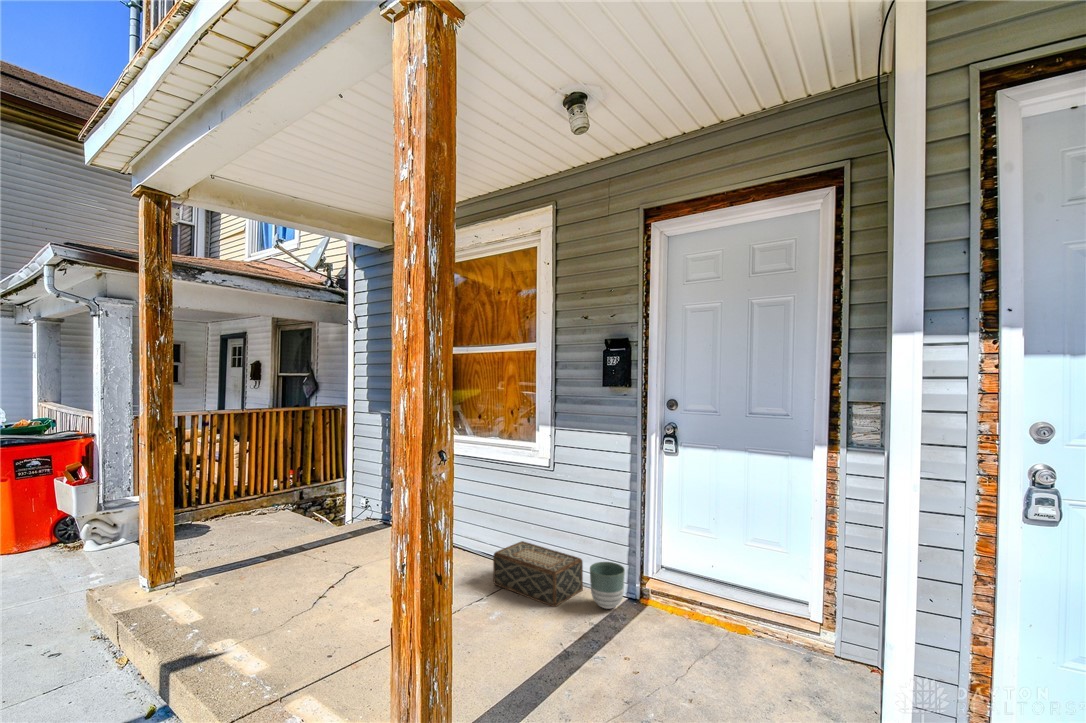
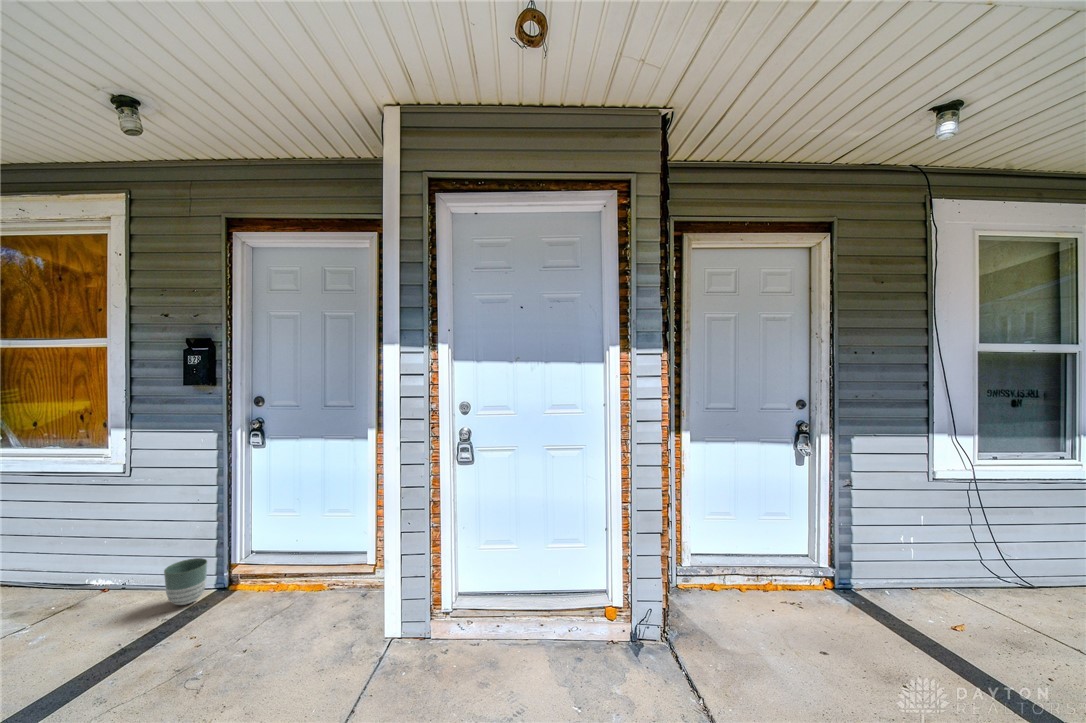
woven basket: present [493,541,583,607] -> none [37,560,165,620]

